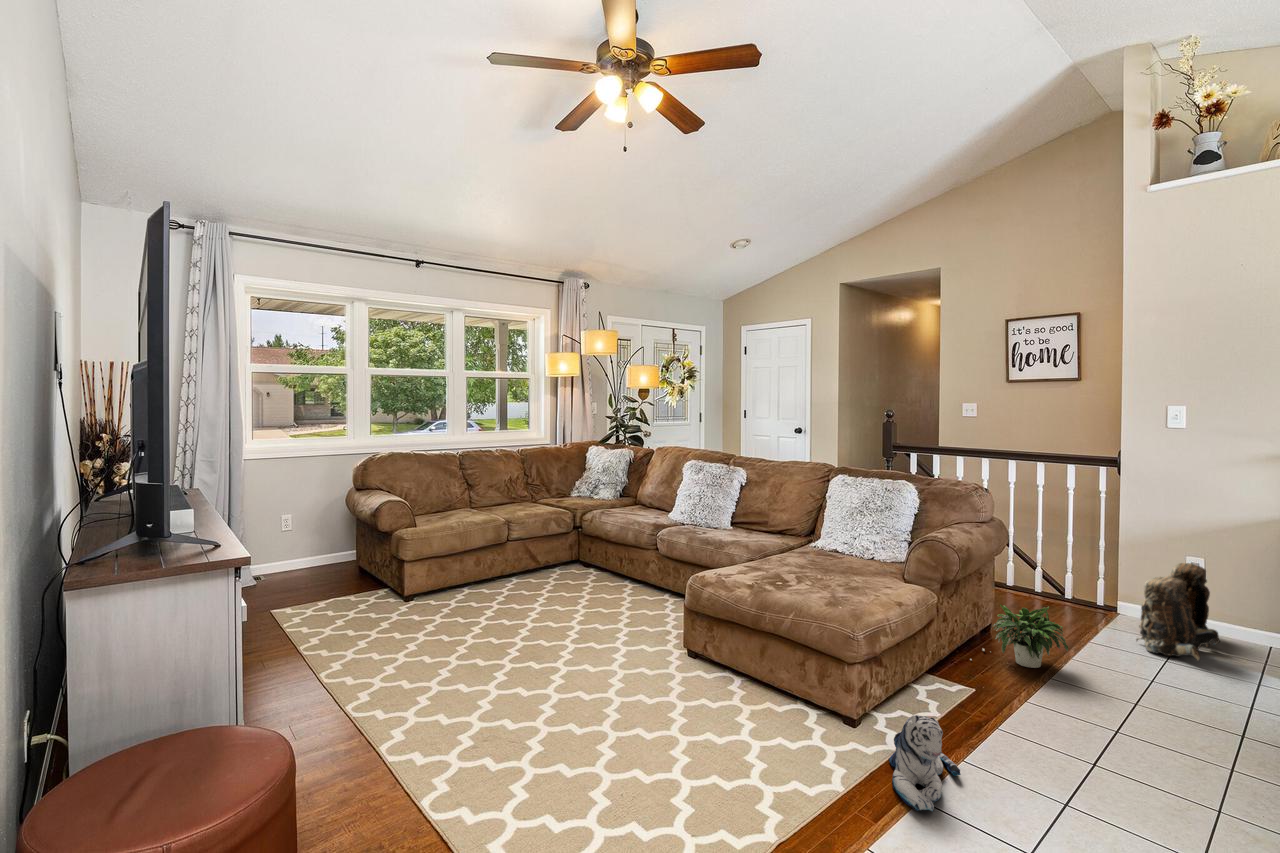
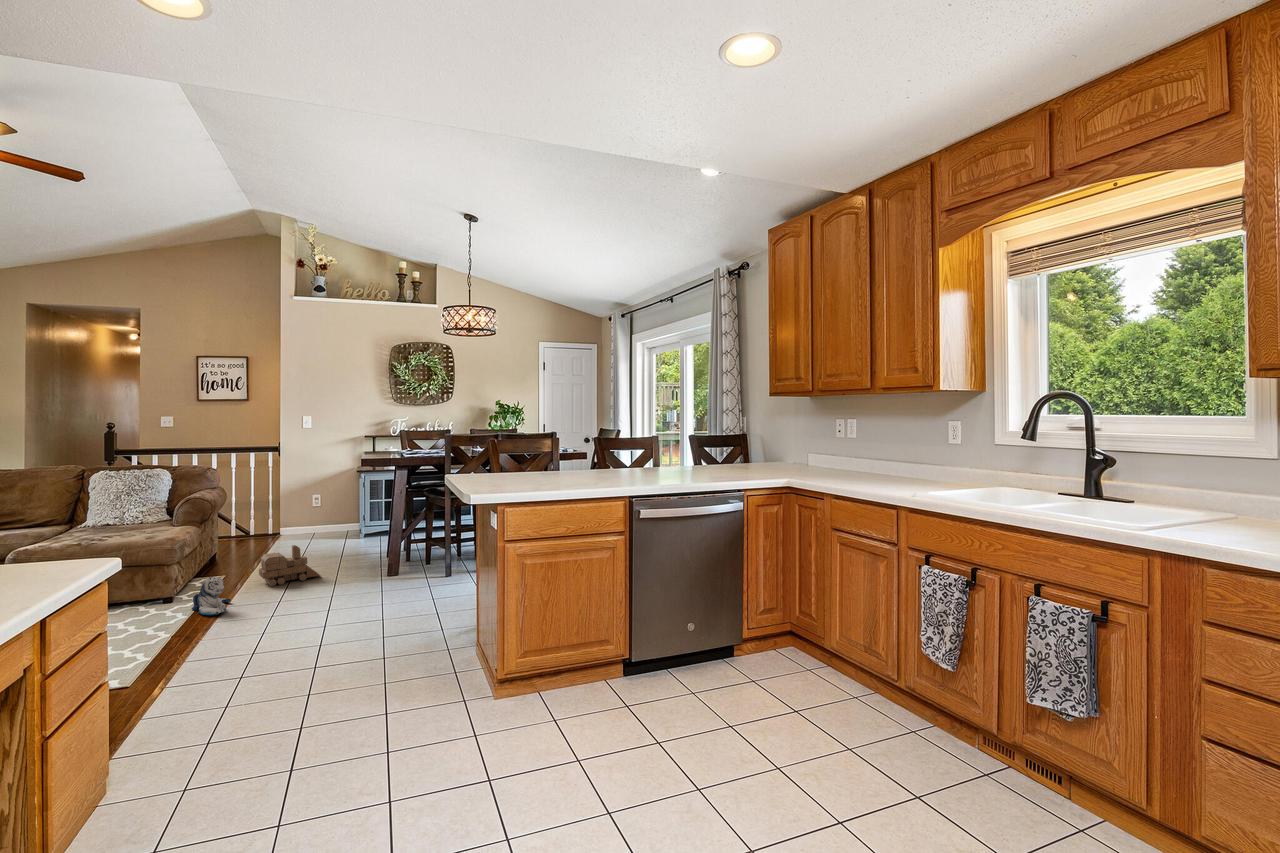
backpack: present [1136,563,1220,661] -> none [294,498,330,544]
potted plant: present [970,604,1068,668] -> none [212,529,264,569]
toy train: none [1038,682,1188,785] -> present [259,545,320,586]

